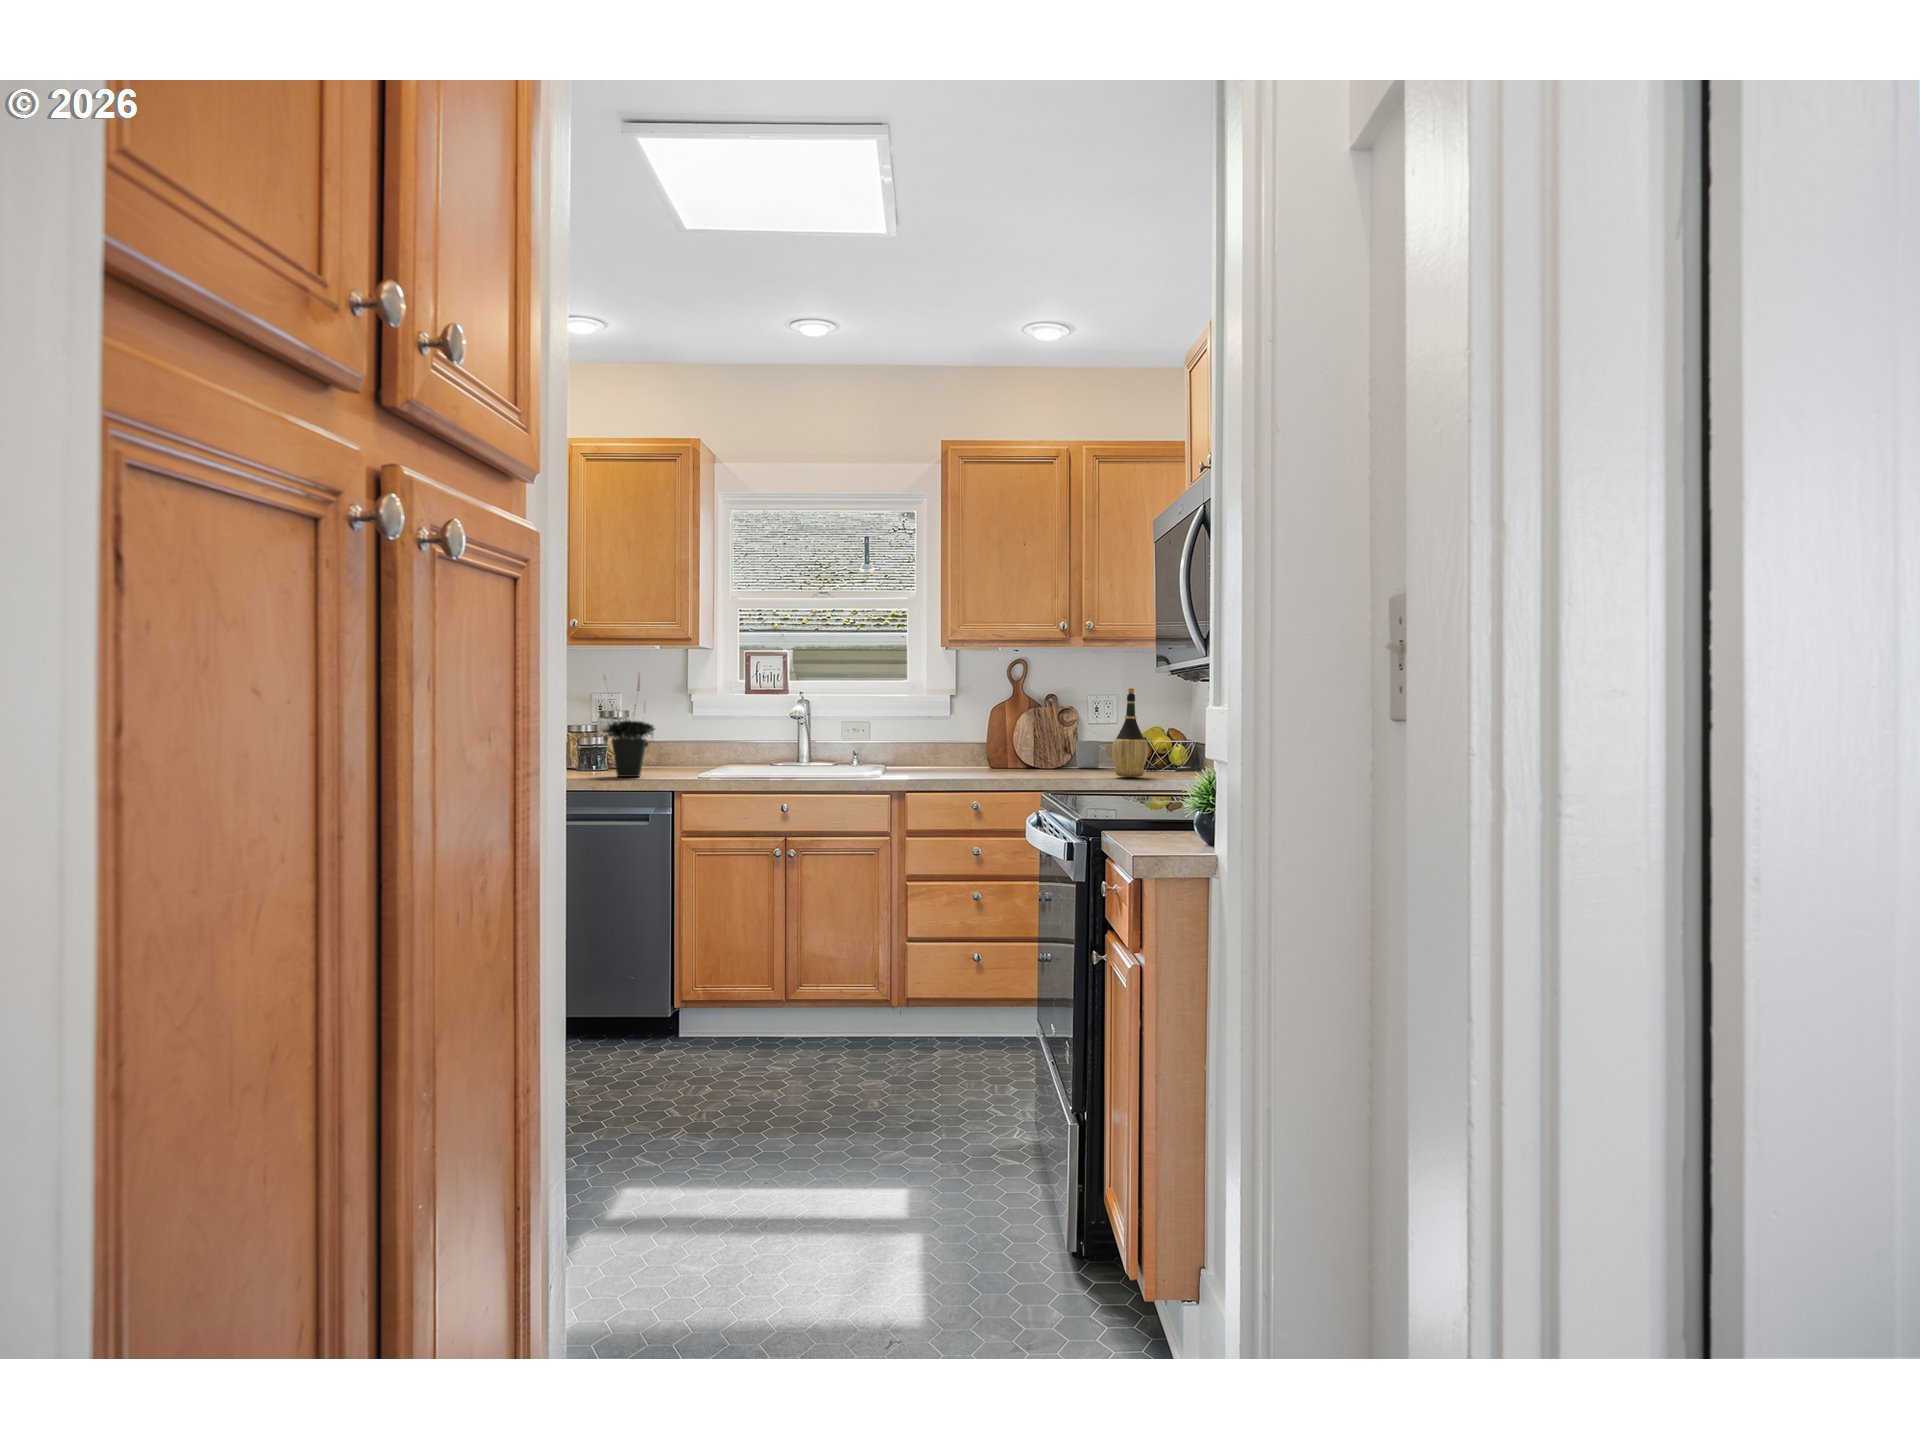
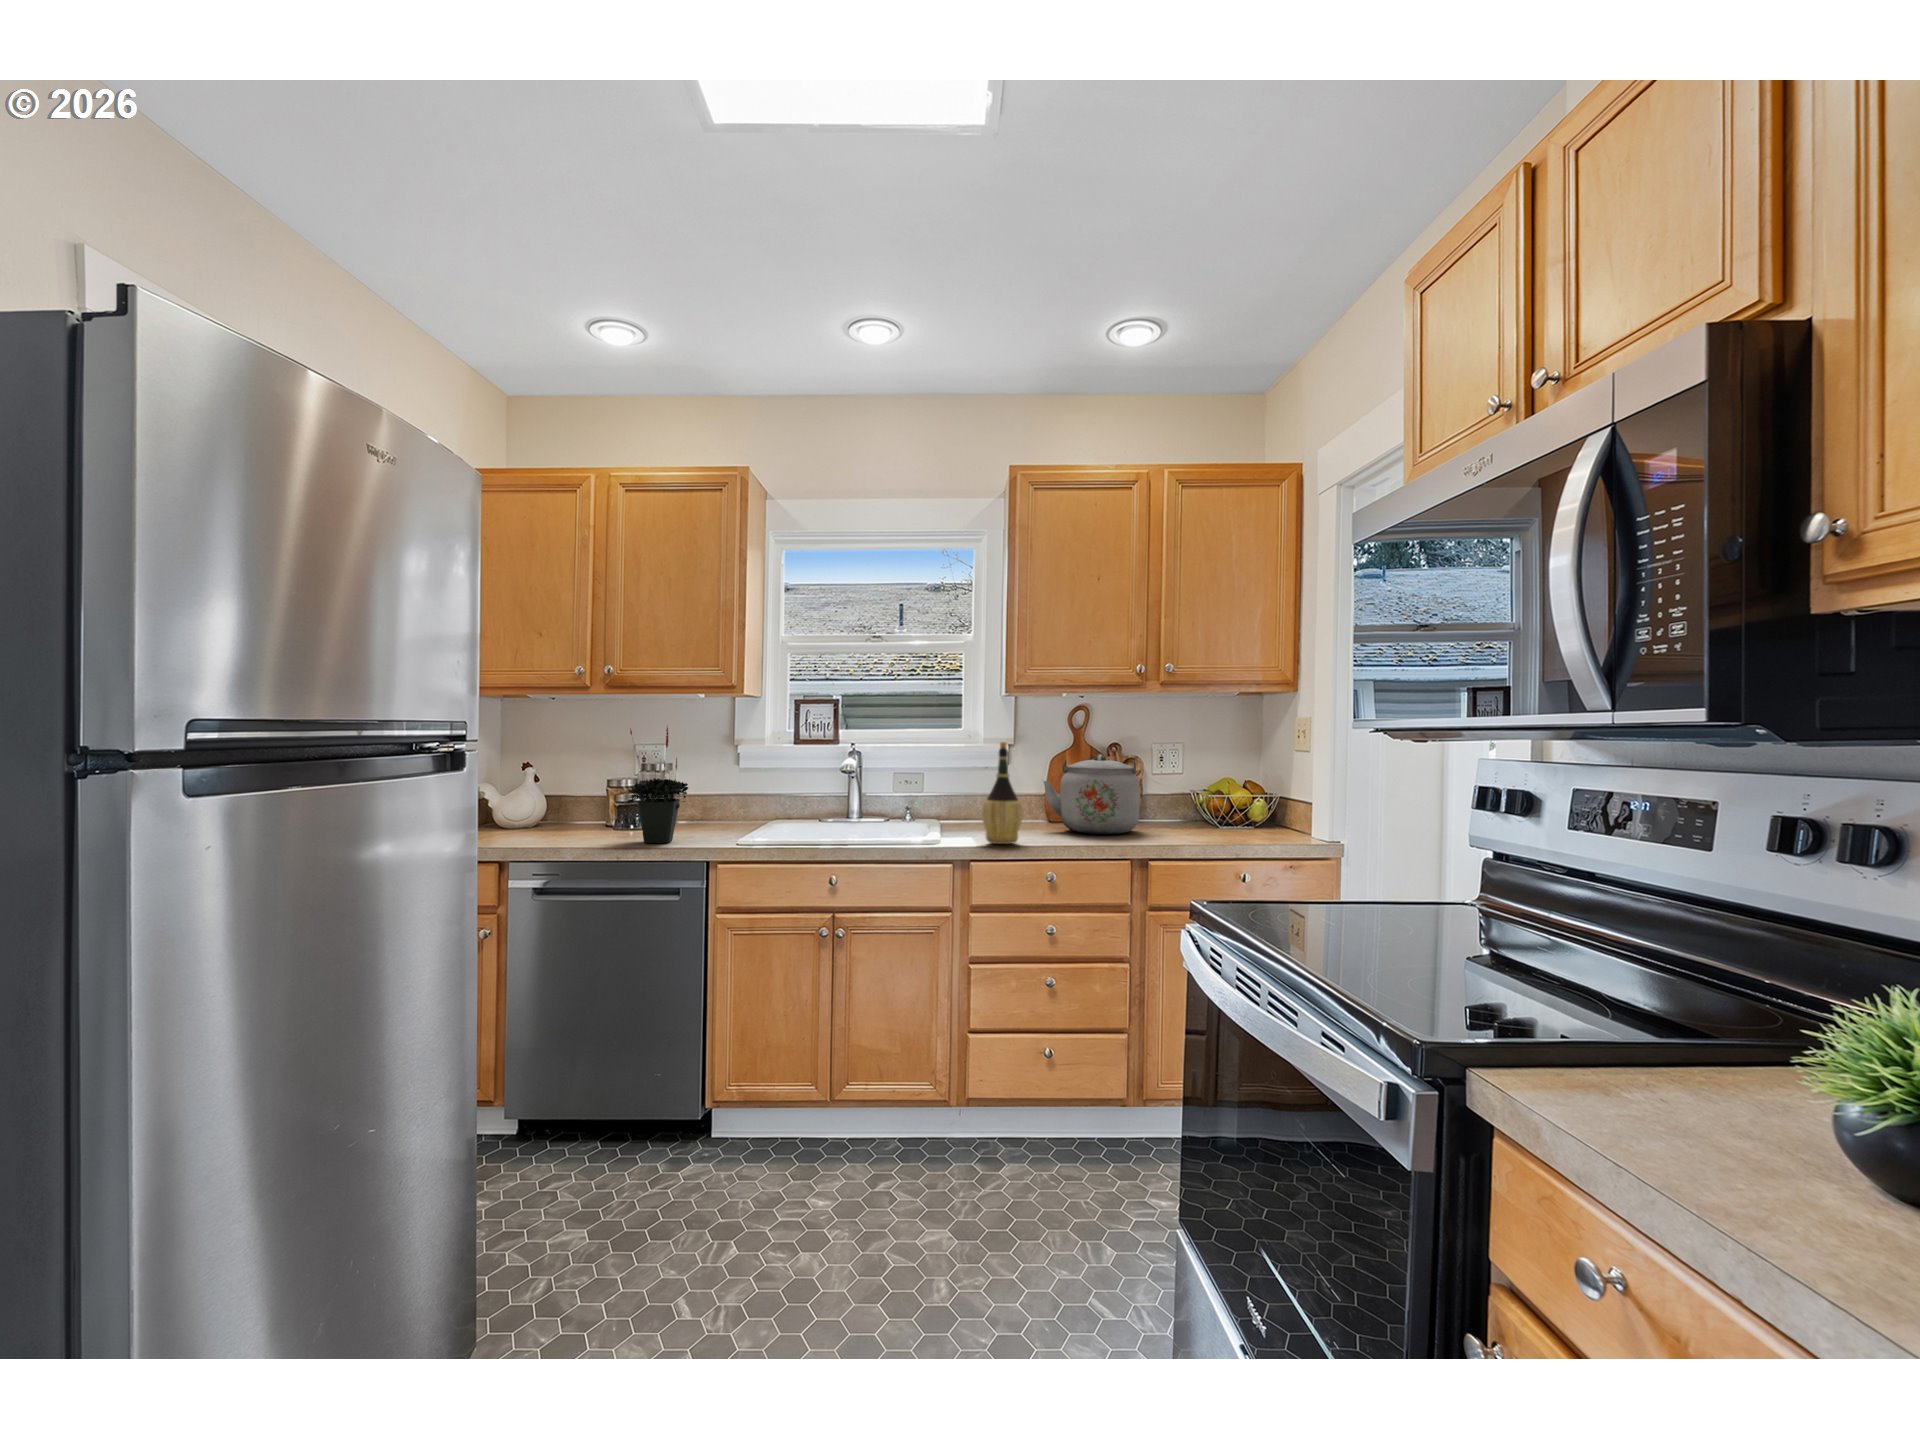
wine bottle: present [1112,688,1148,777] -> present [982,742,1023,844]
kettle: none [977,702,1065,773] -> present [1043,754,1140,834]
mug: present [1076,740,1106,768] -> none [1142,792,1176,822]

